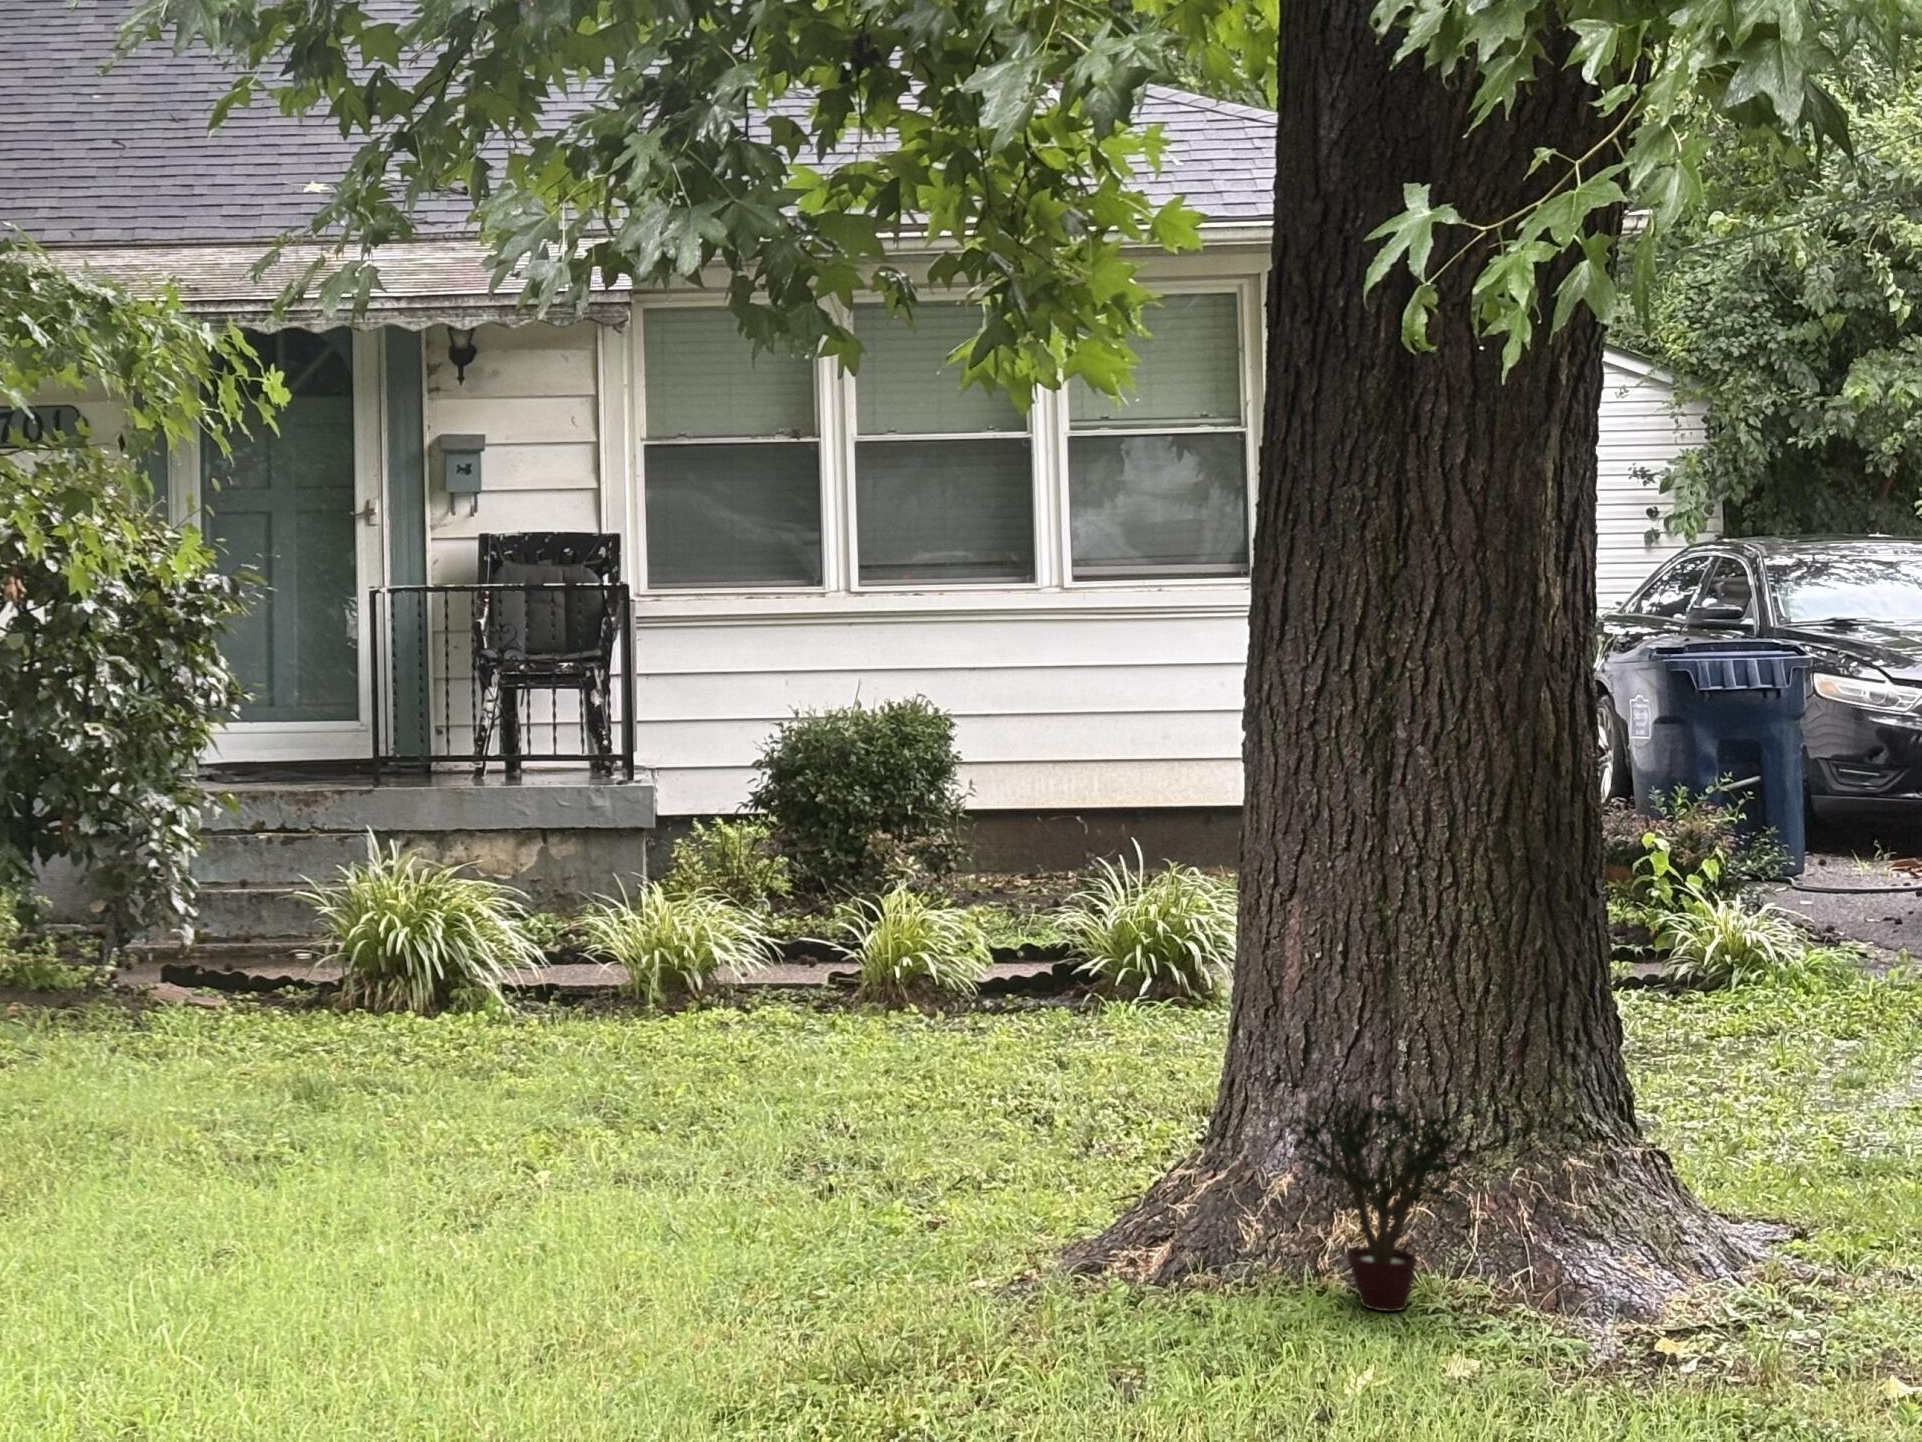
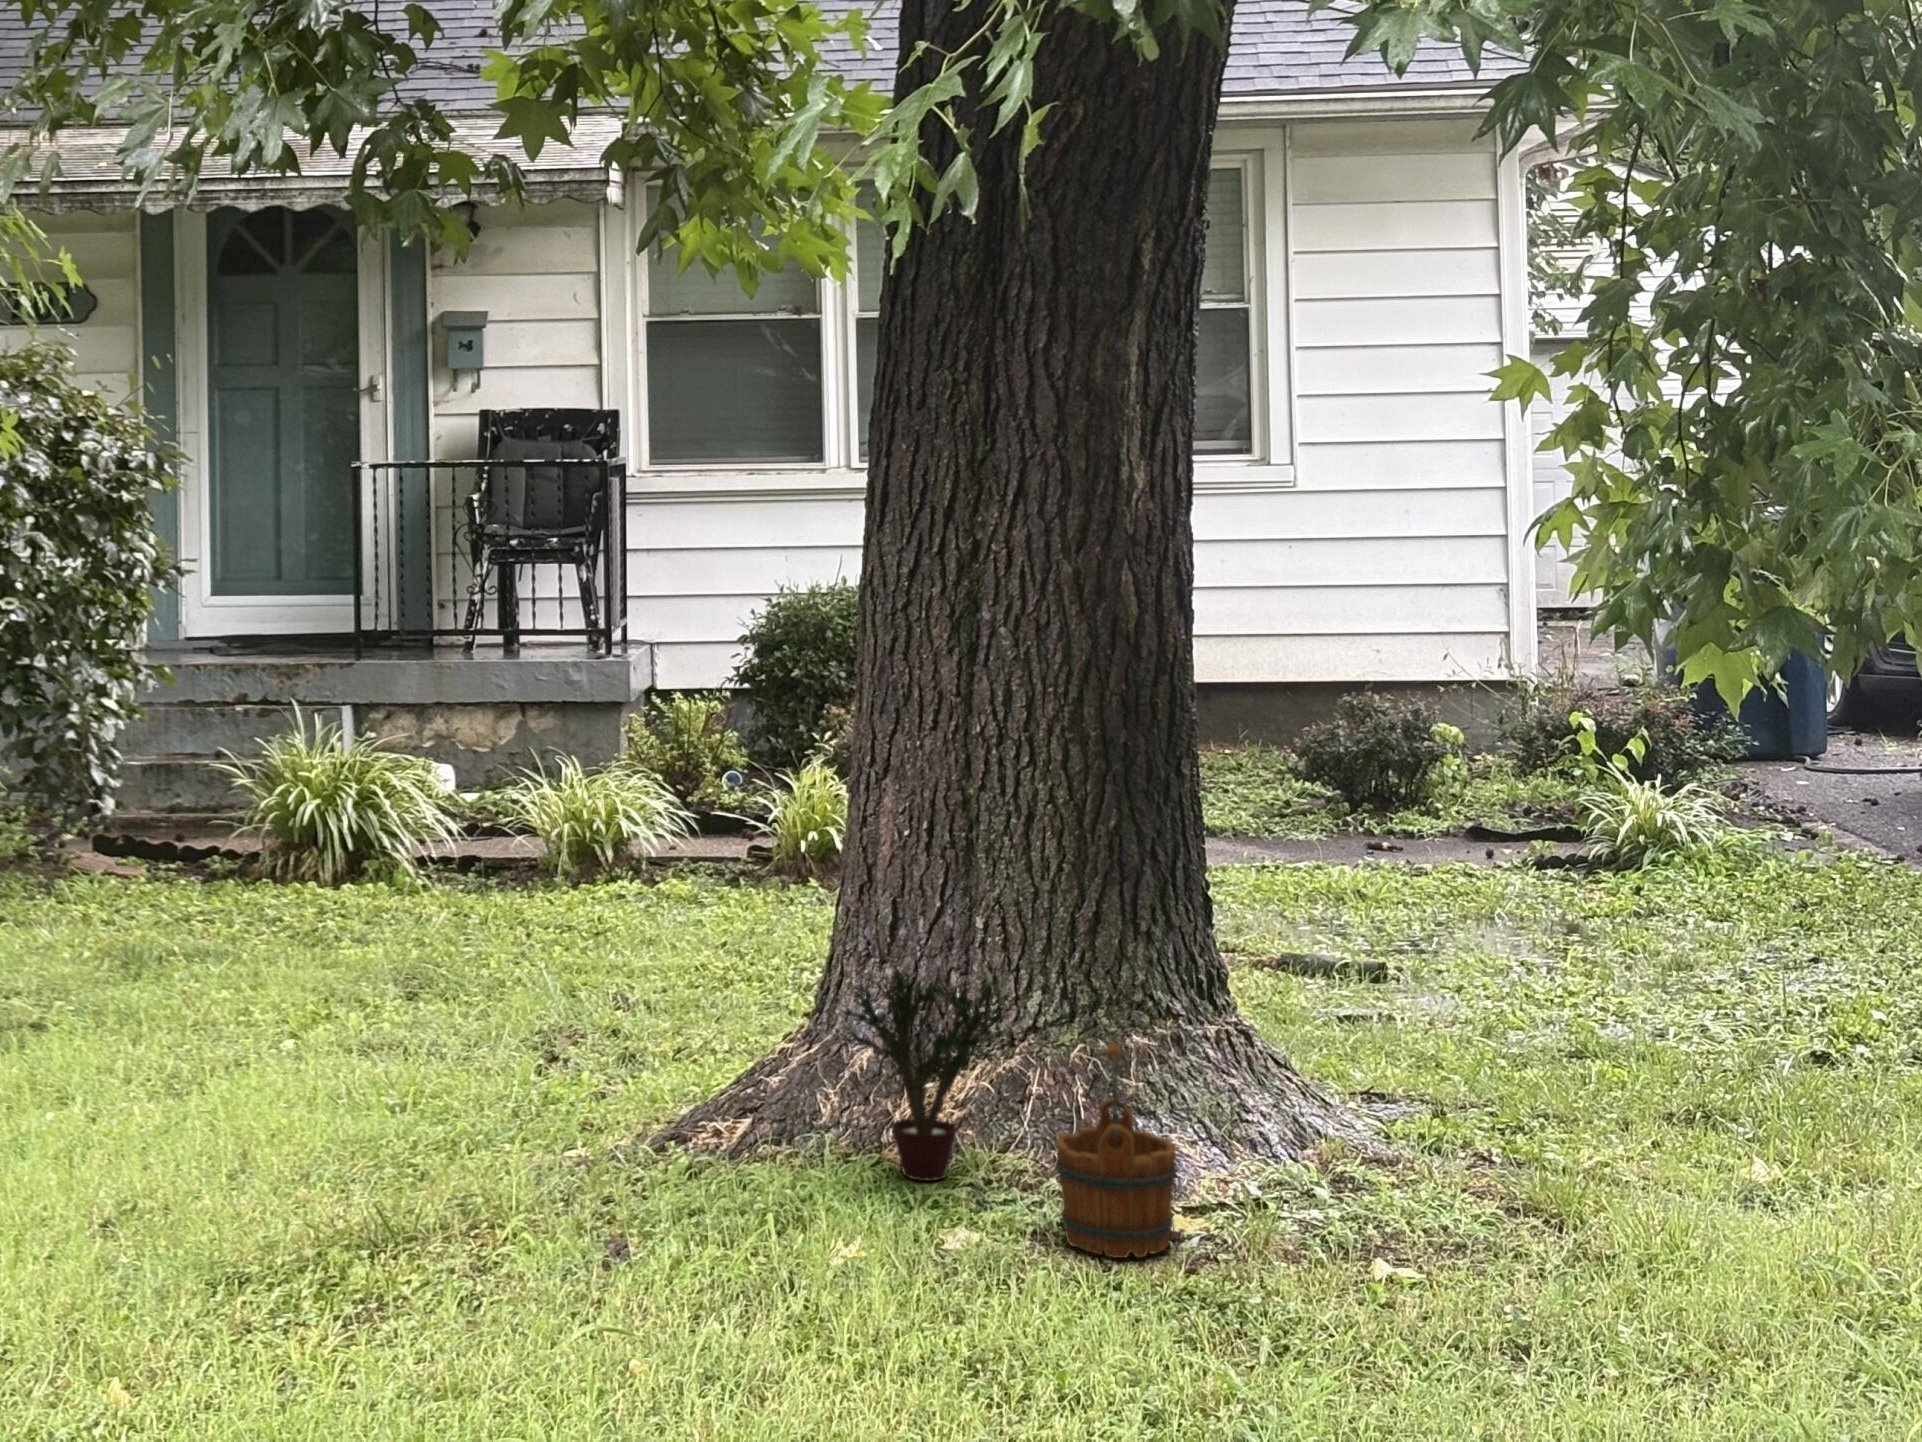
wooden bucket: none [1564,1165,1696,1386] -> present [1055,1043,1178,1258]

